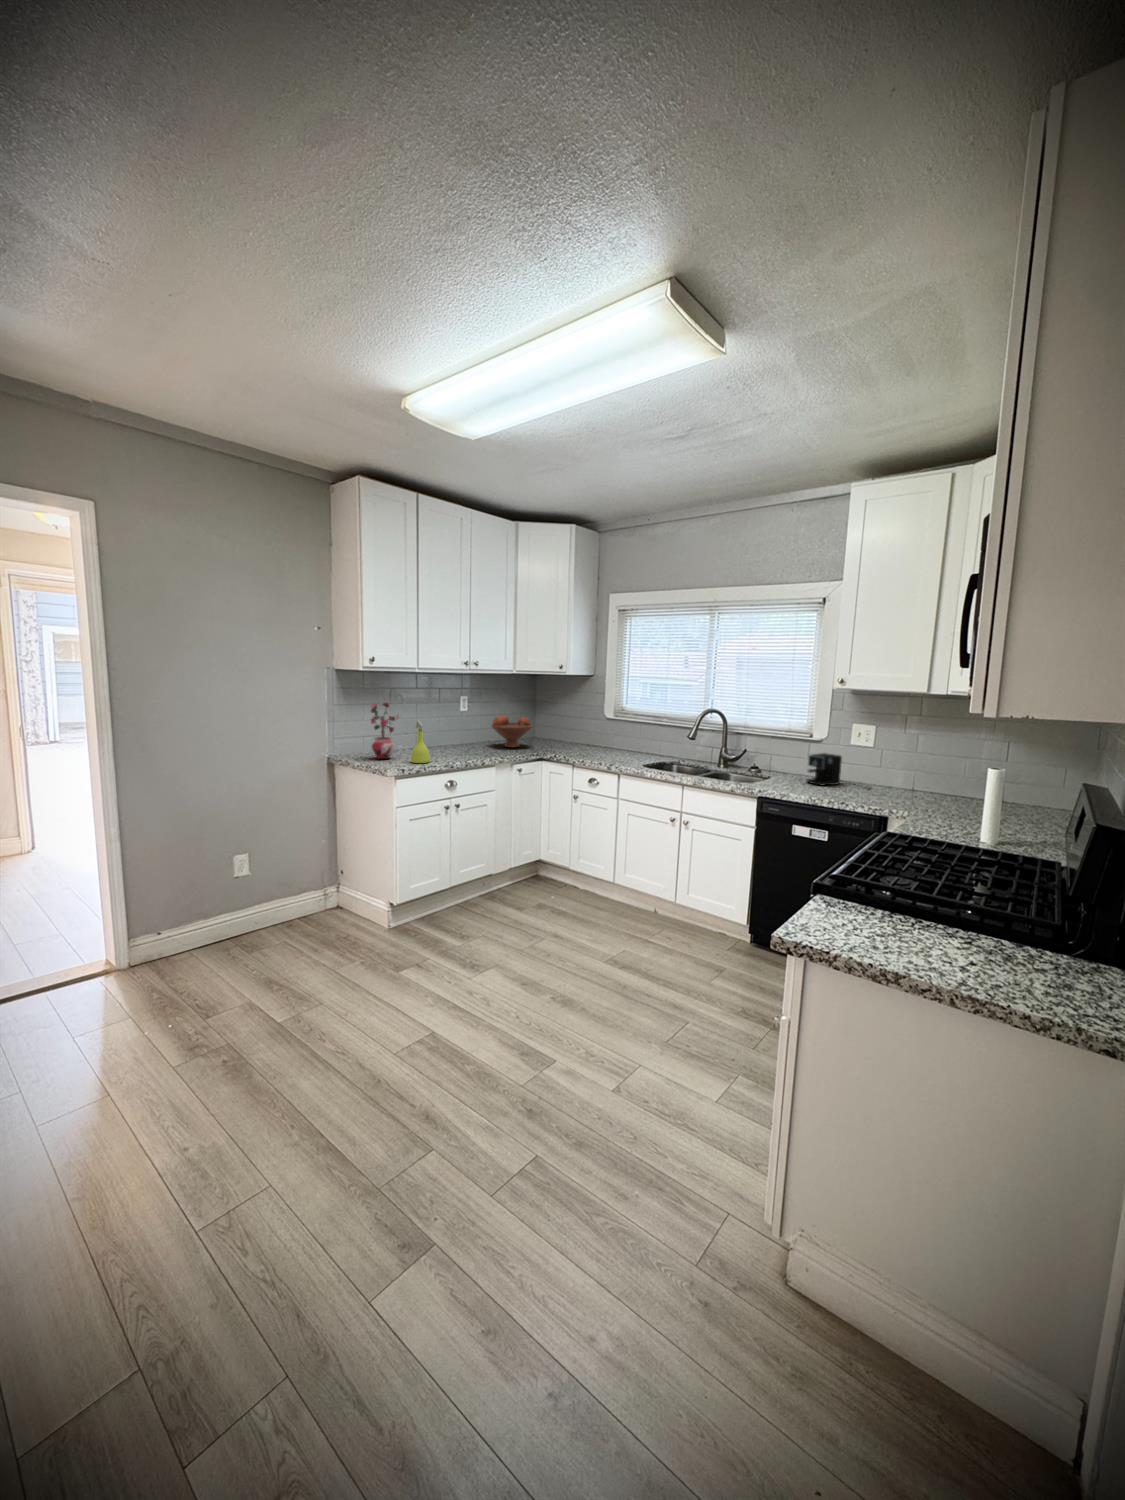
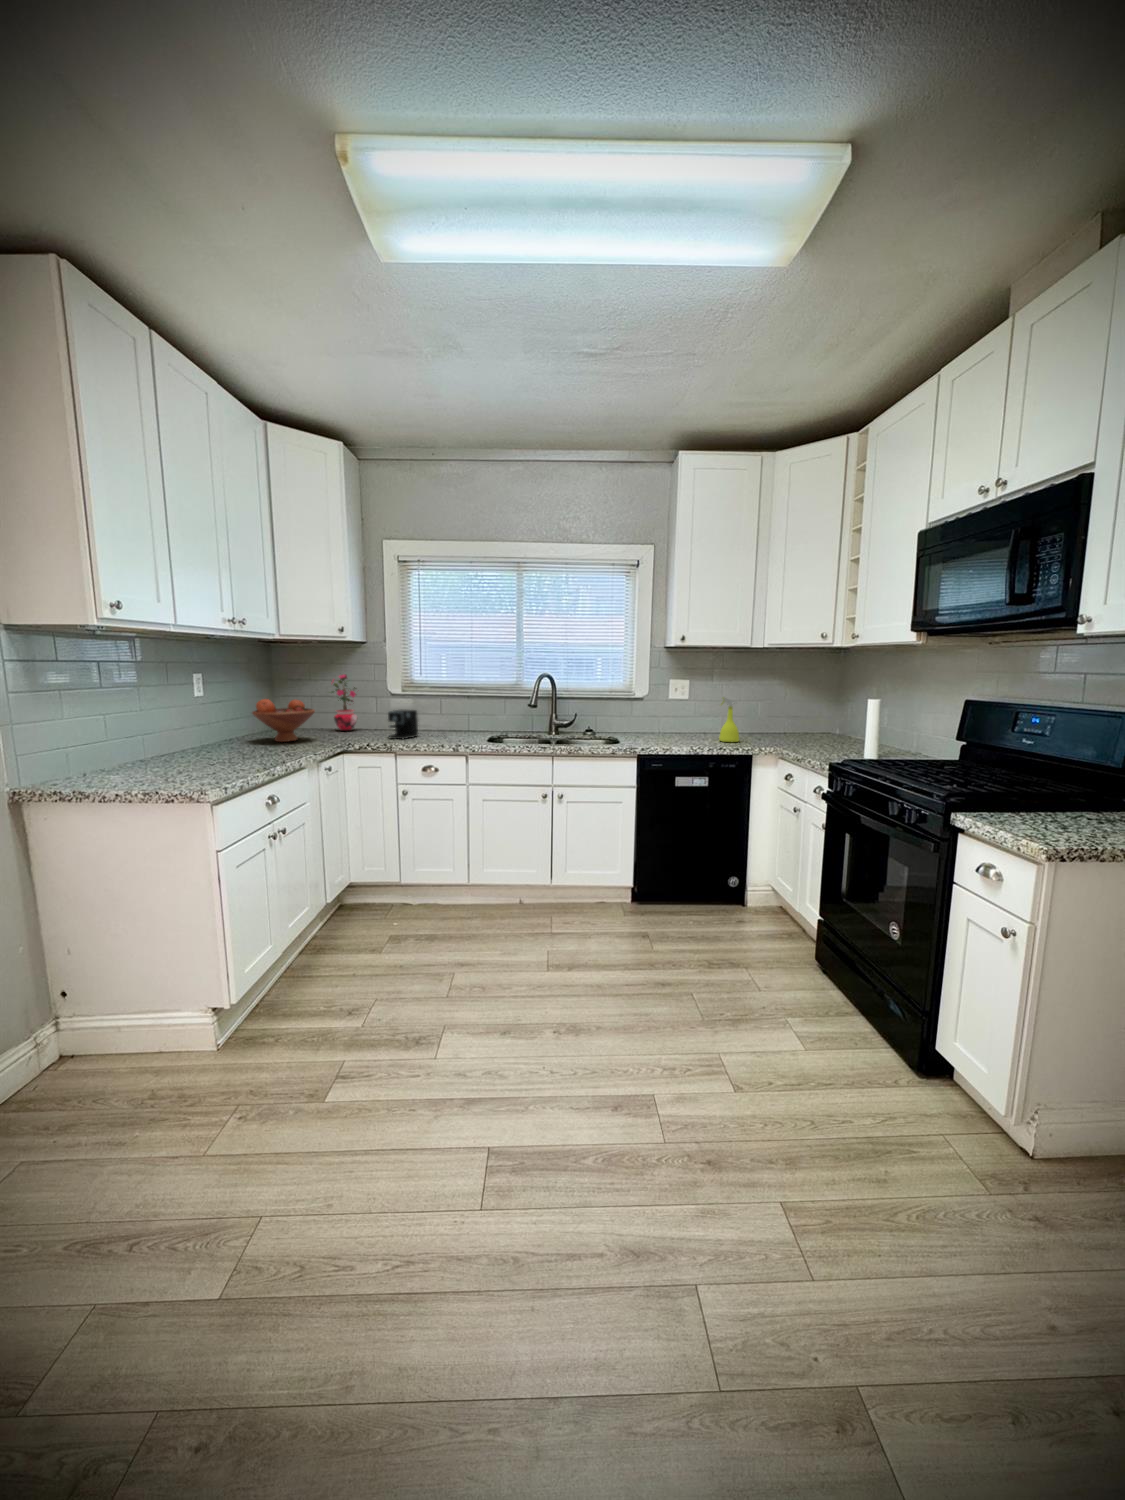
potted plant: present [371,703,398,759] -> present [332,674,357,731]
spray bottle: present [411,720,430,763] -> present [719,697,739,742]
coffee maker: present [807,753,842,785] -> present [388,709,418,739]

